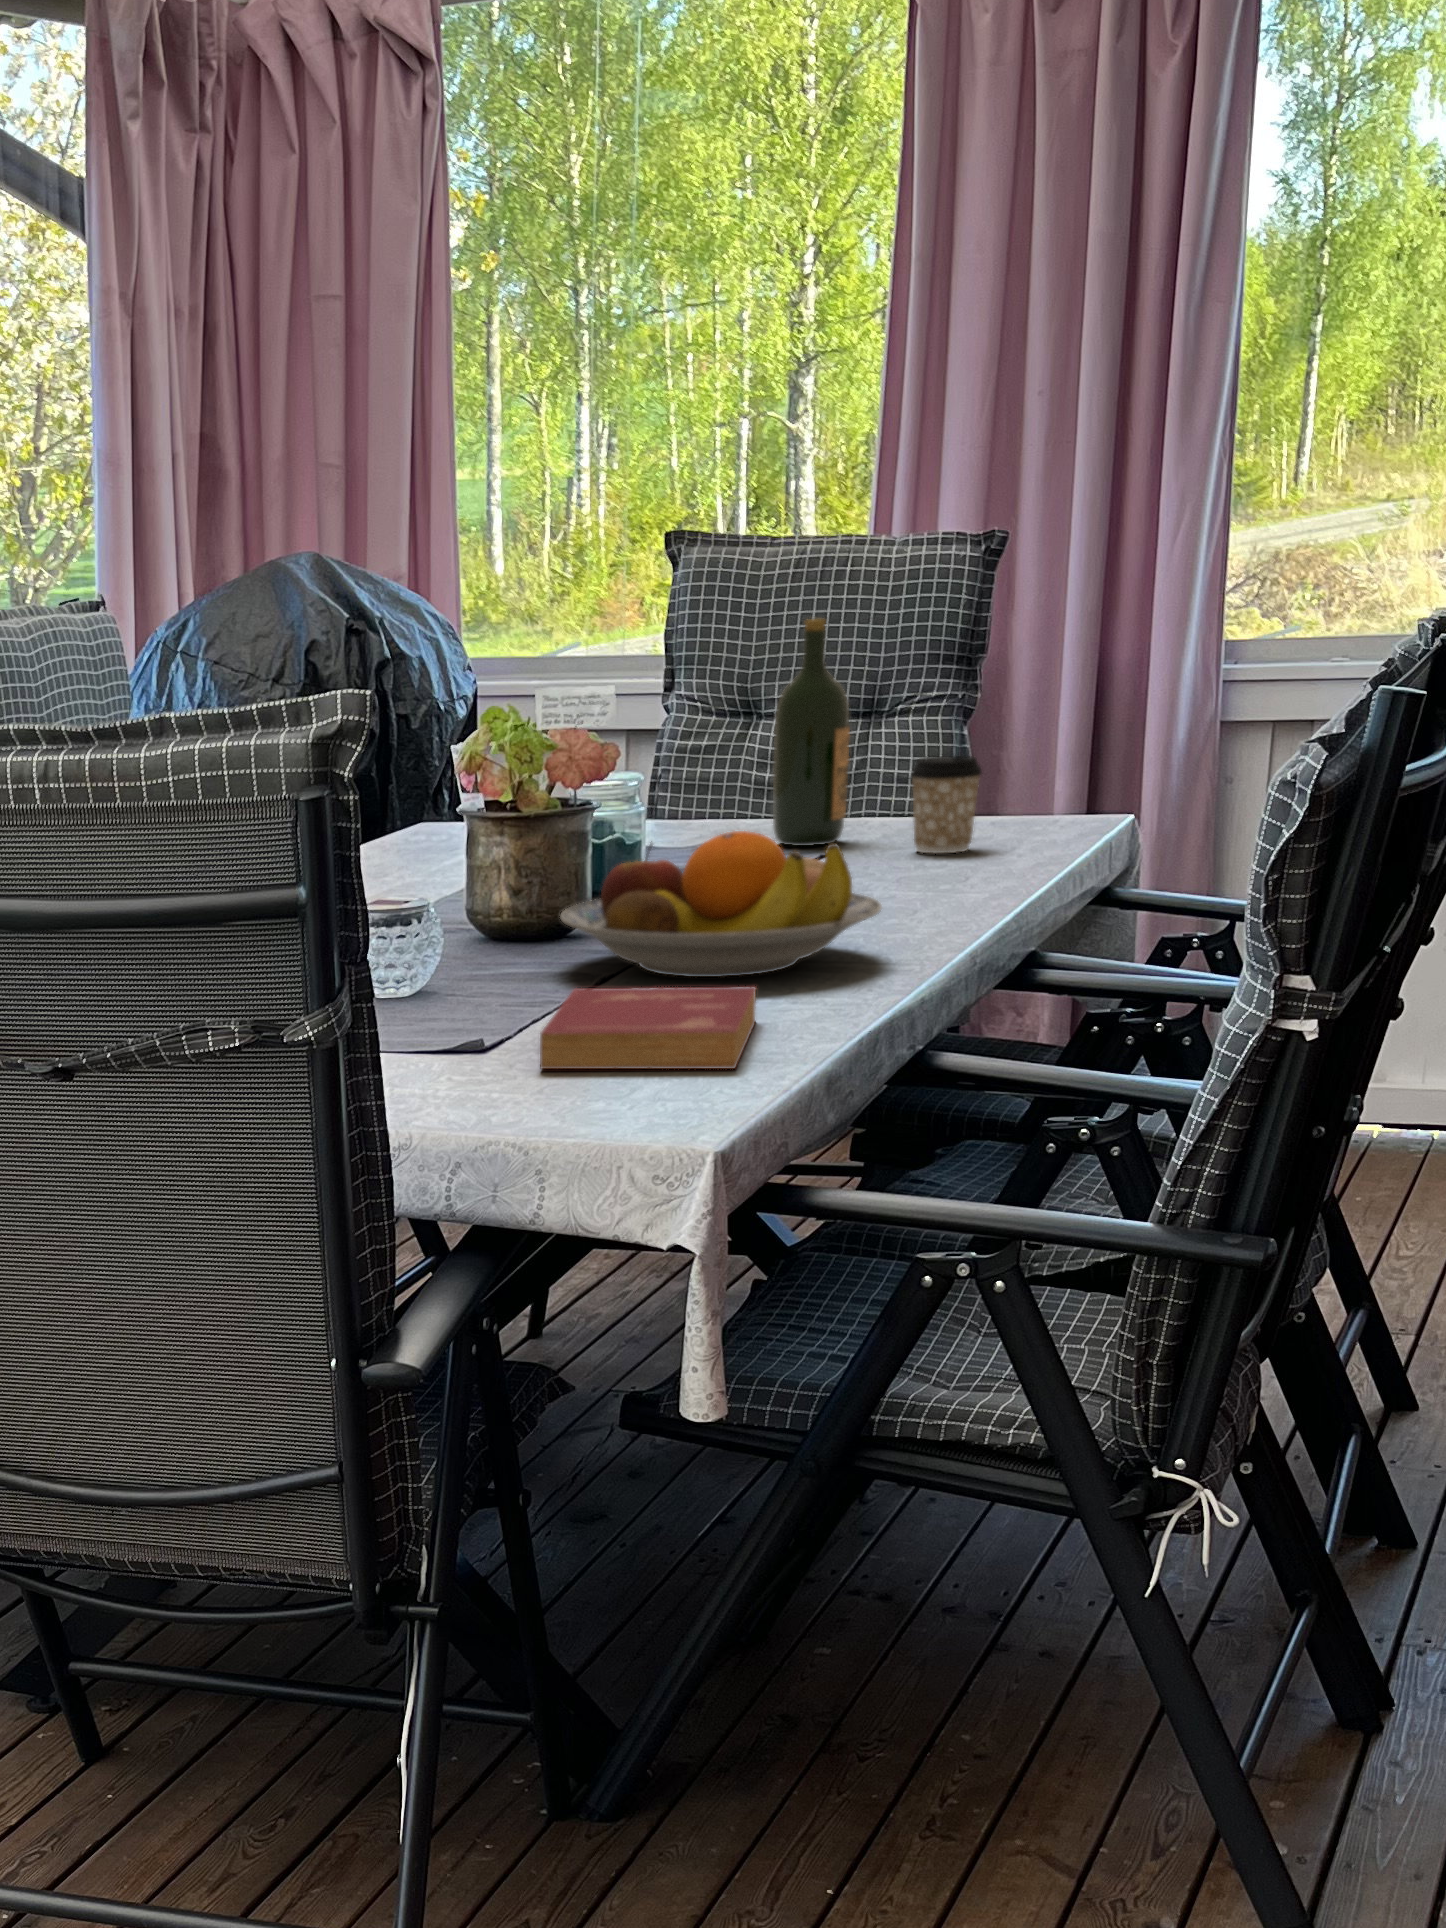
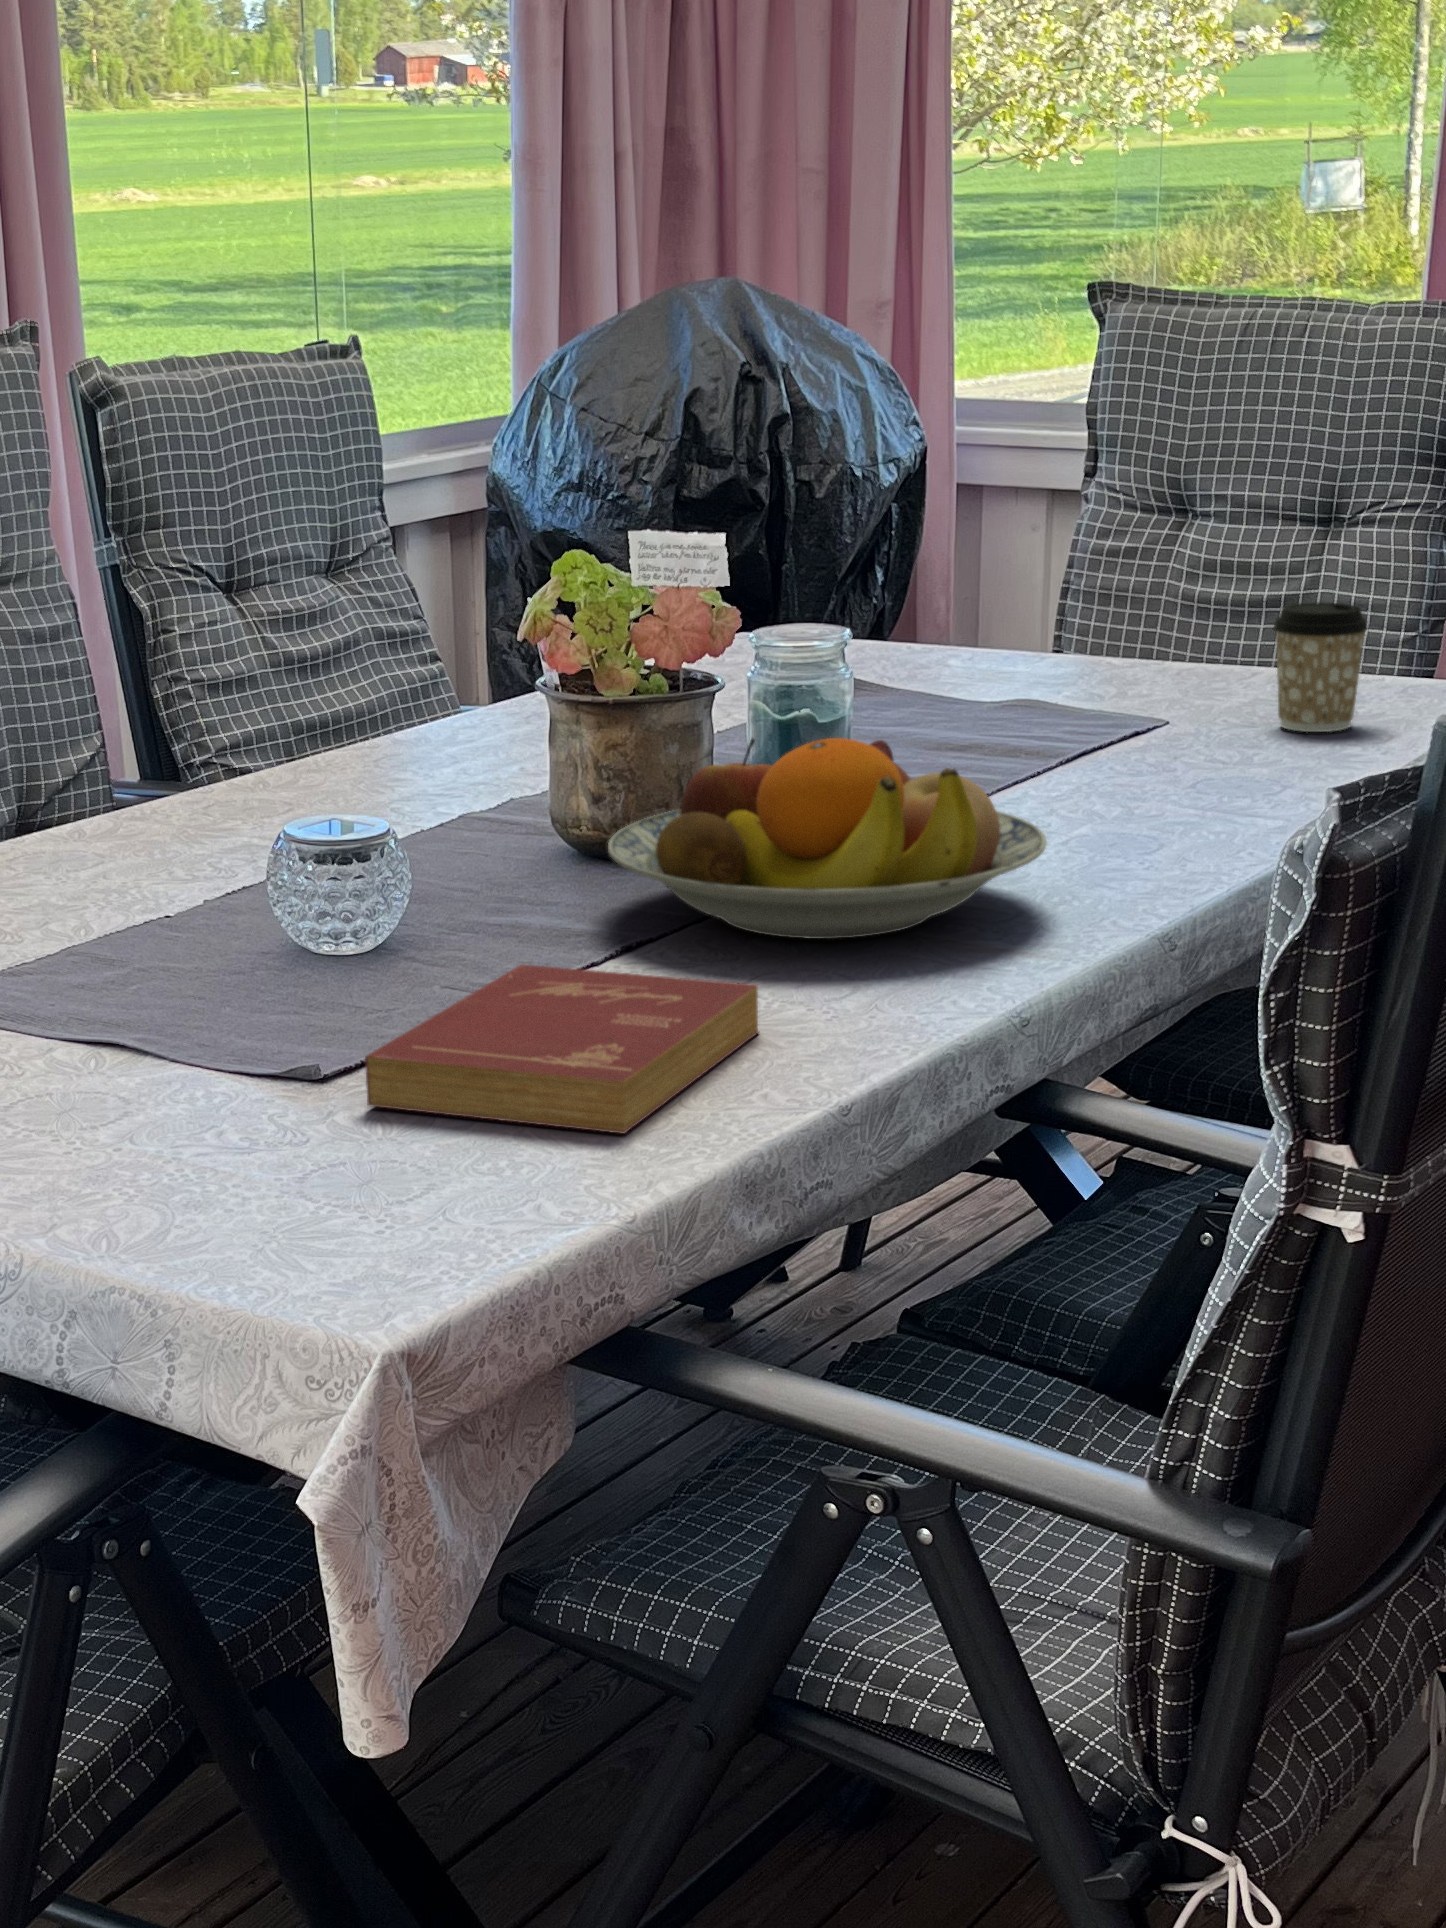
wine bottle: present [773,619,850,846] -> none [1117,414,1216,705]

